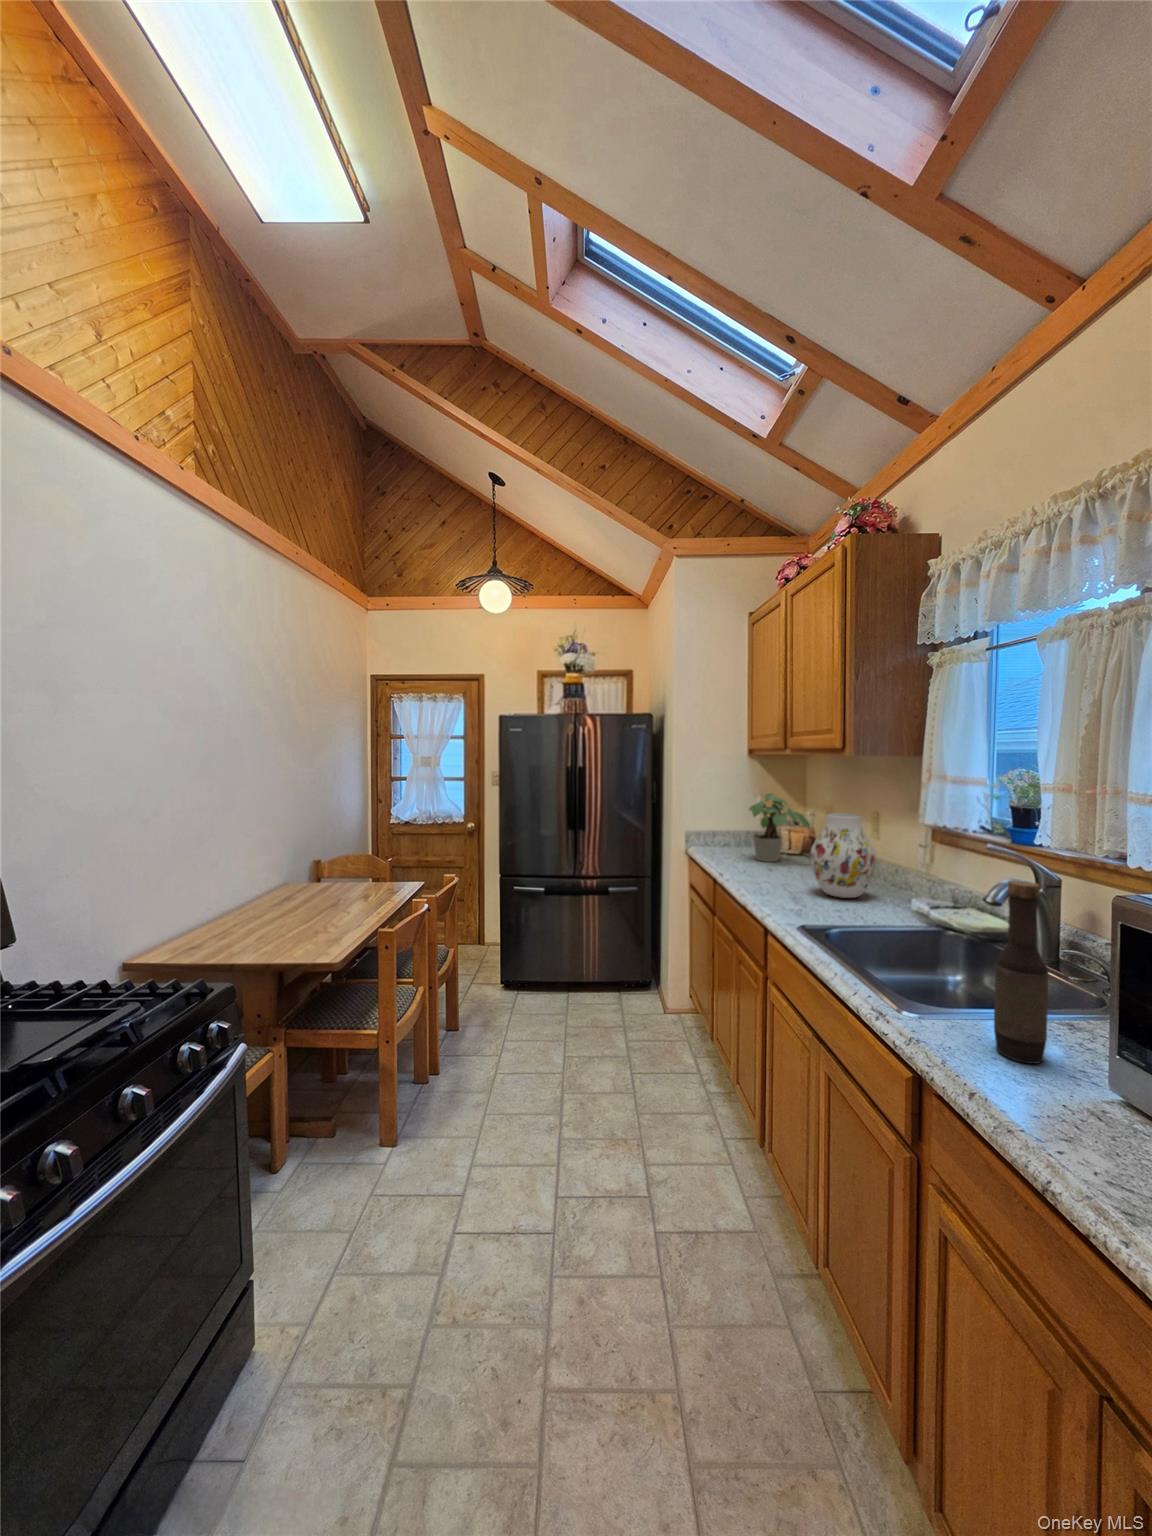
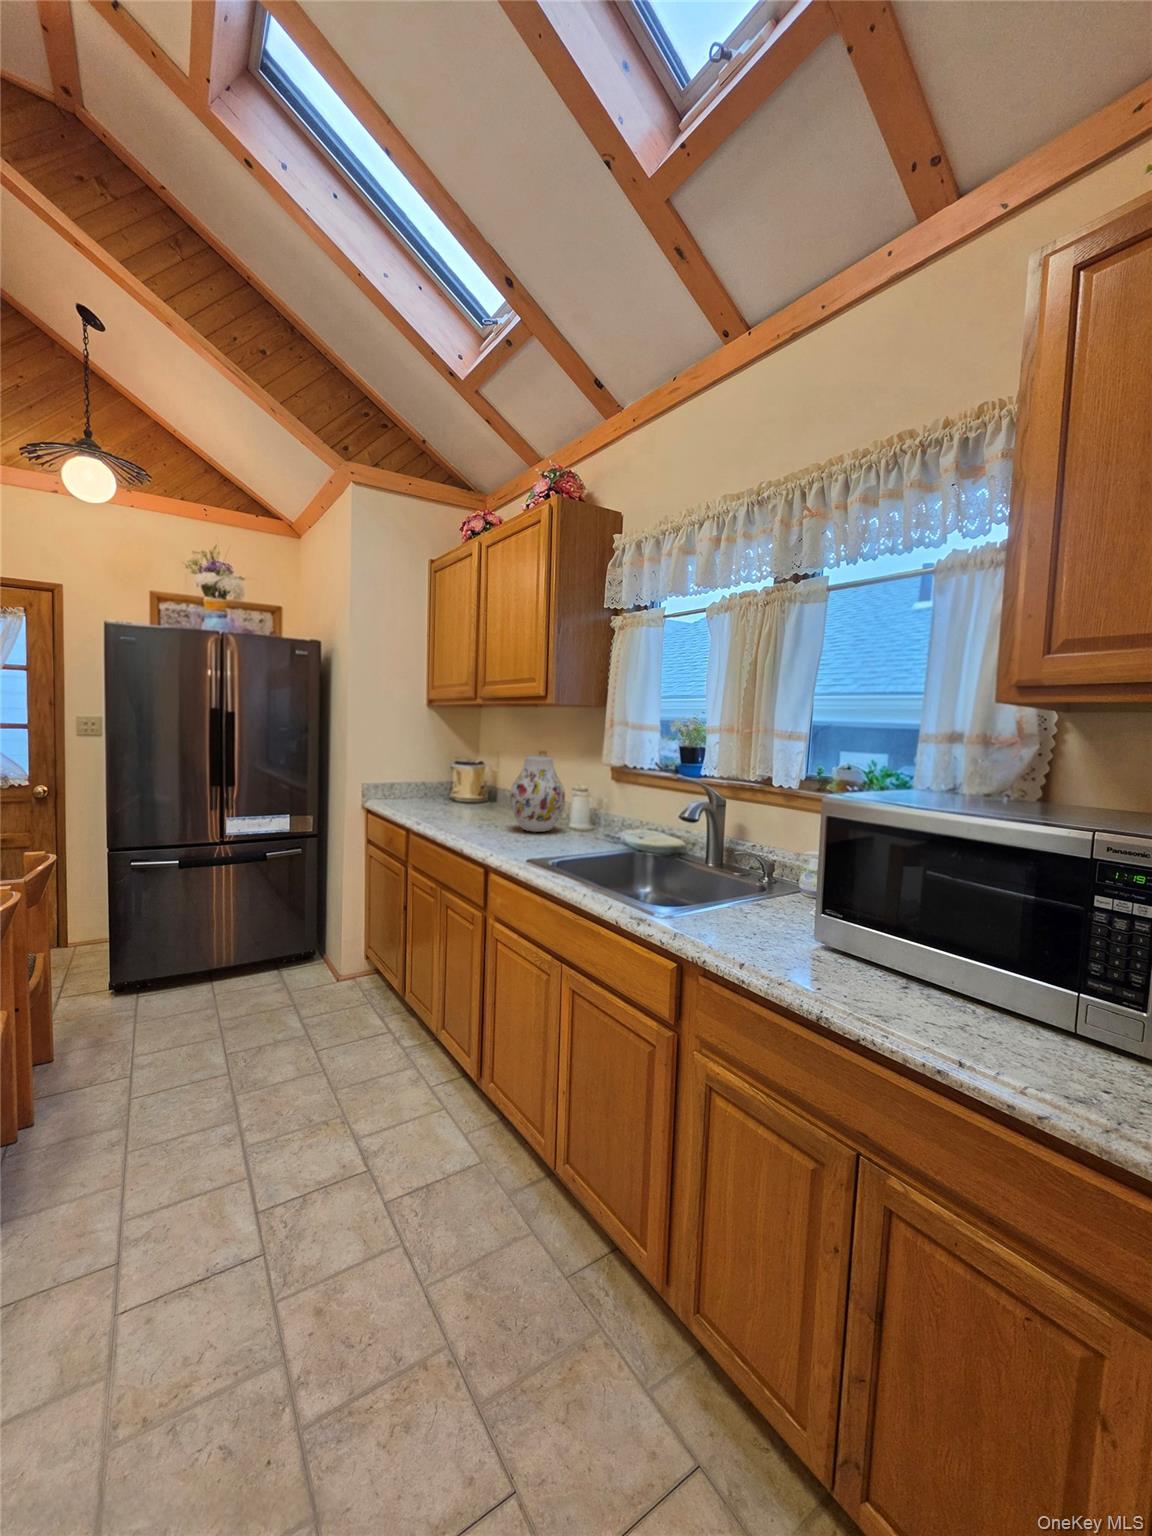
potted plant: present [749,794,810,862] -> none [435,742,494,808]
bottle: present [994,881,1049,1064] -> none [728,789,767,932]

